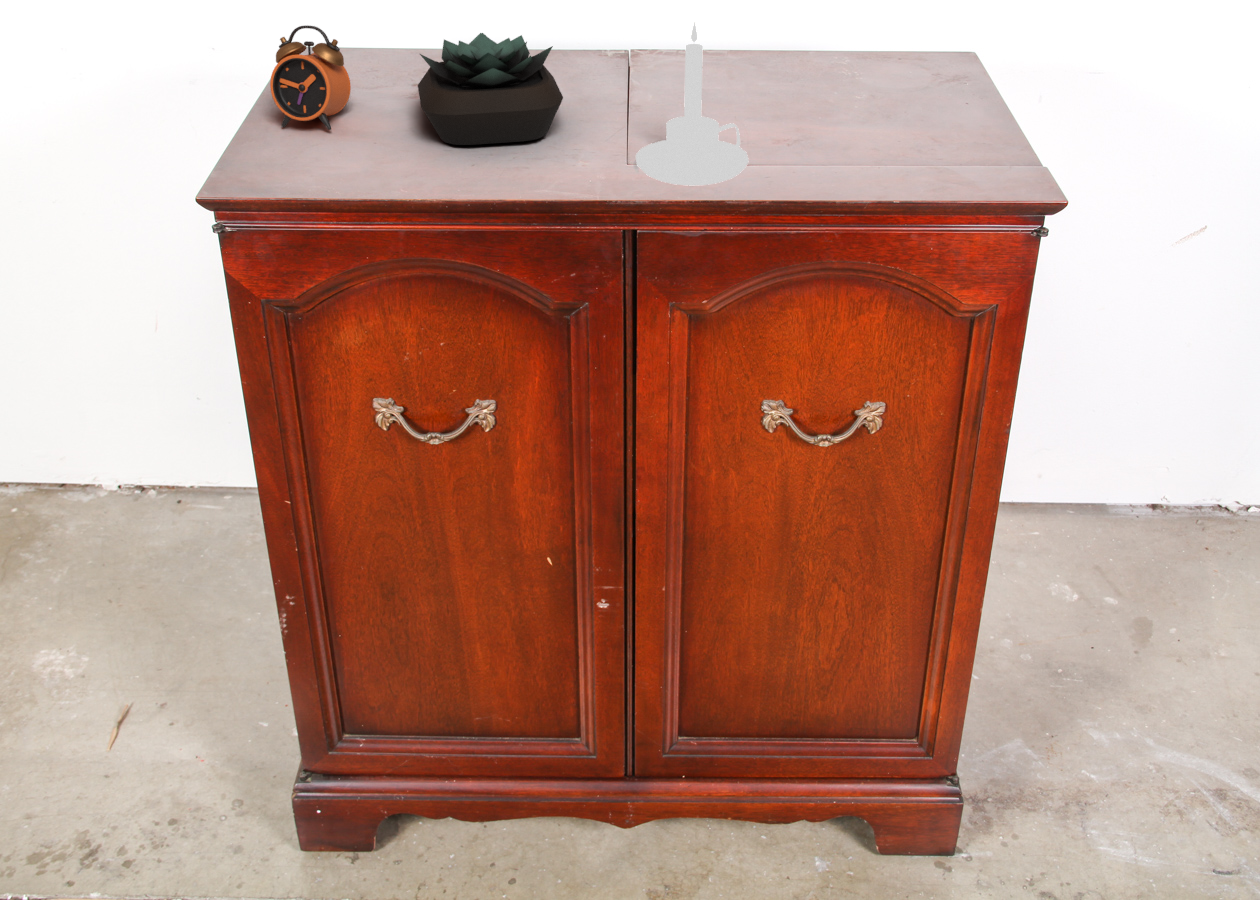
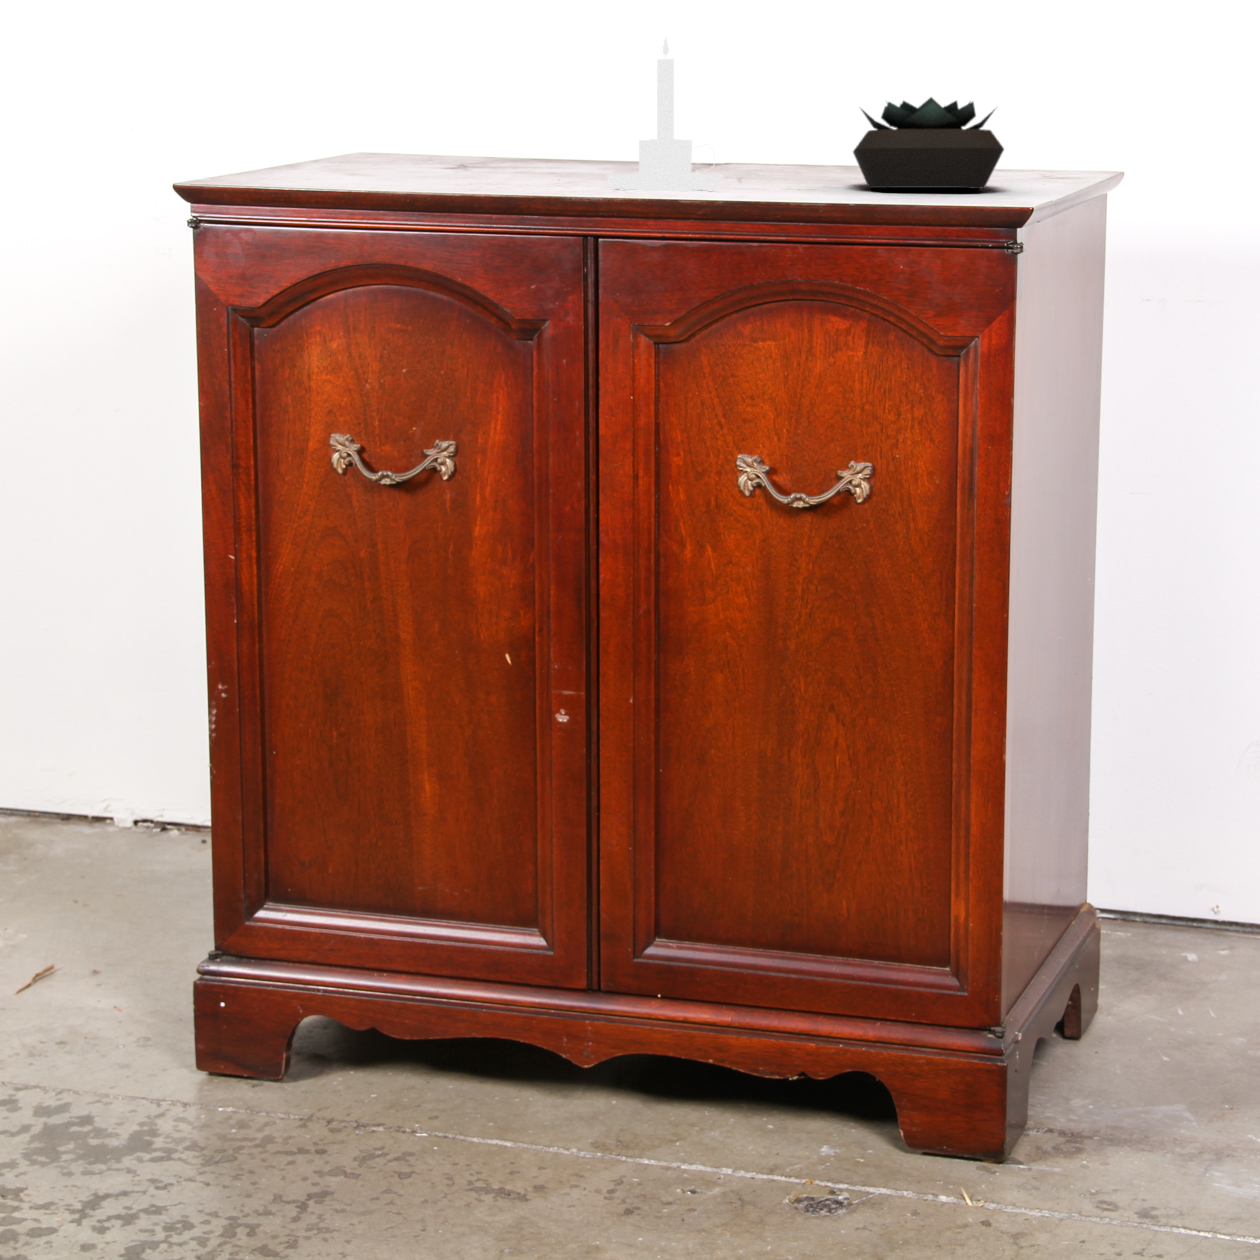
alarm clock: present [270,26,351,130] -> none [288,83,368,177]
succulent plant: present [418,33,563,145] -> present [853,97,1004,189]

